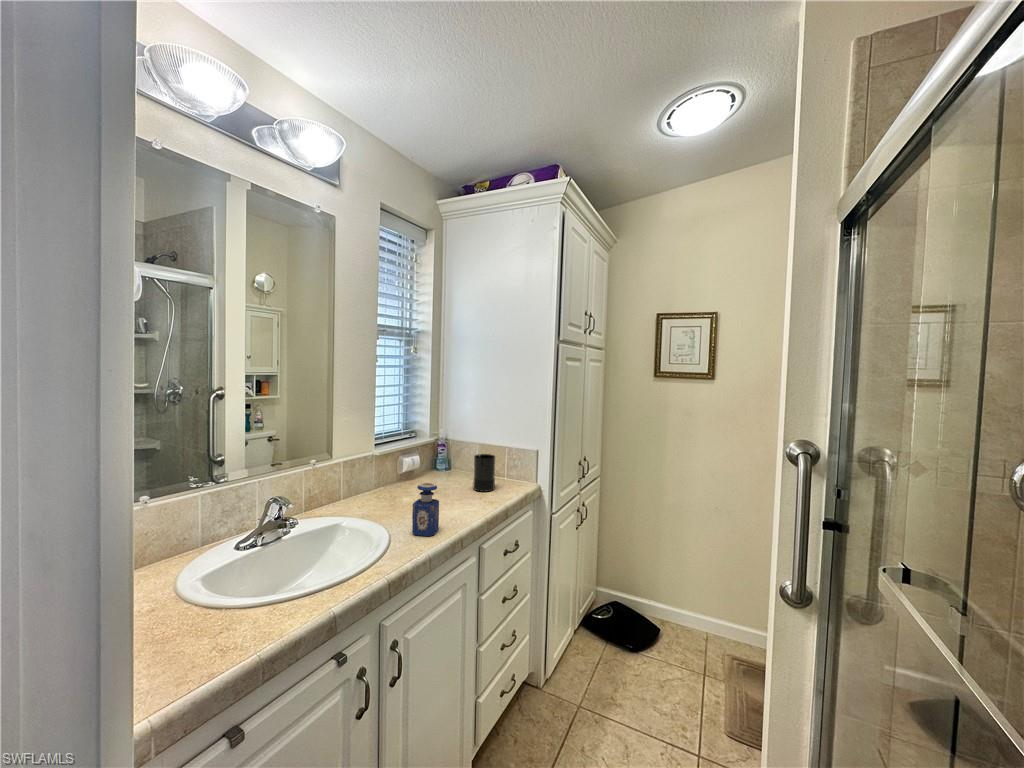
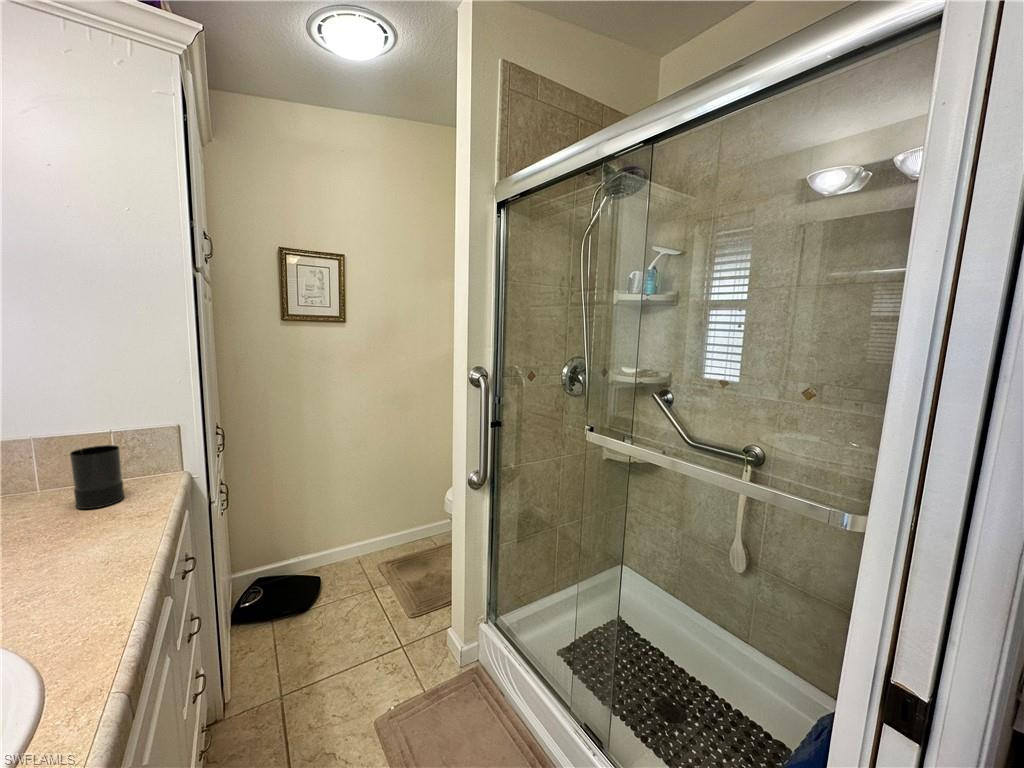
perfume bottle: present [412,483,439,536] -> none [46,510,114,611]

